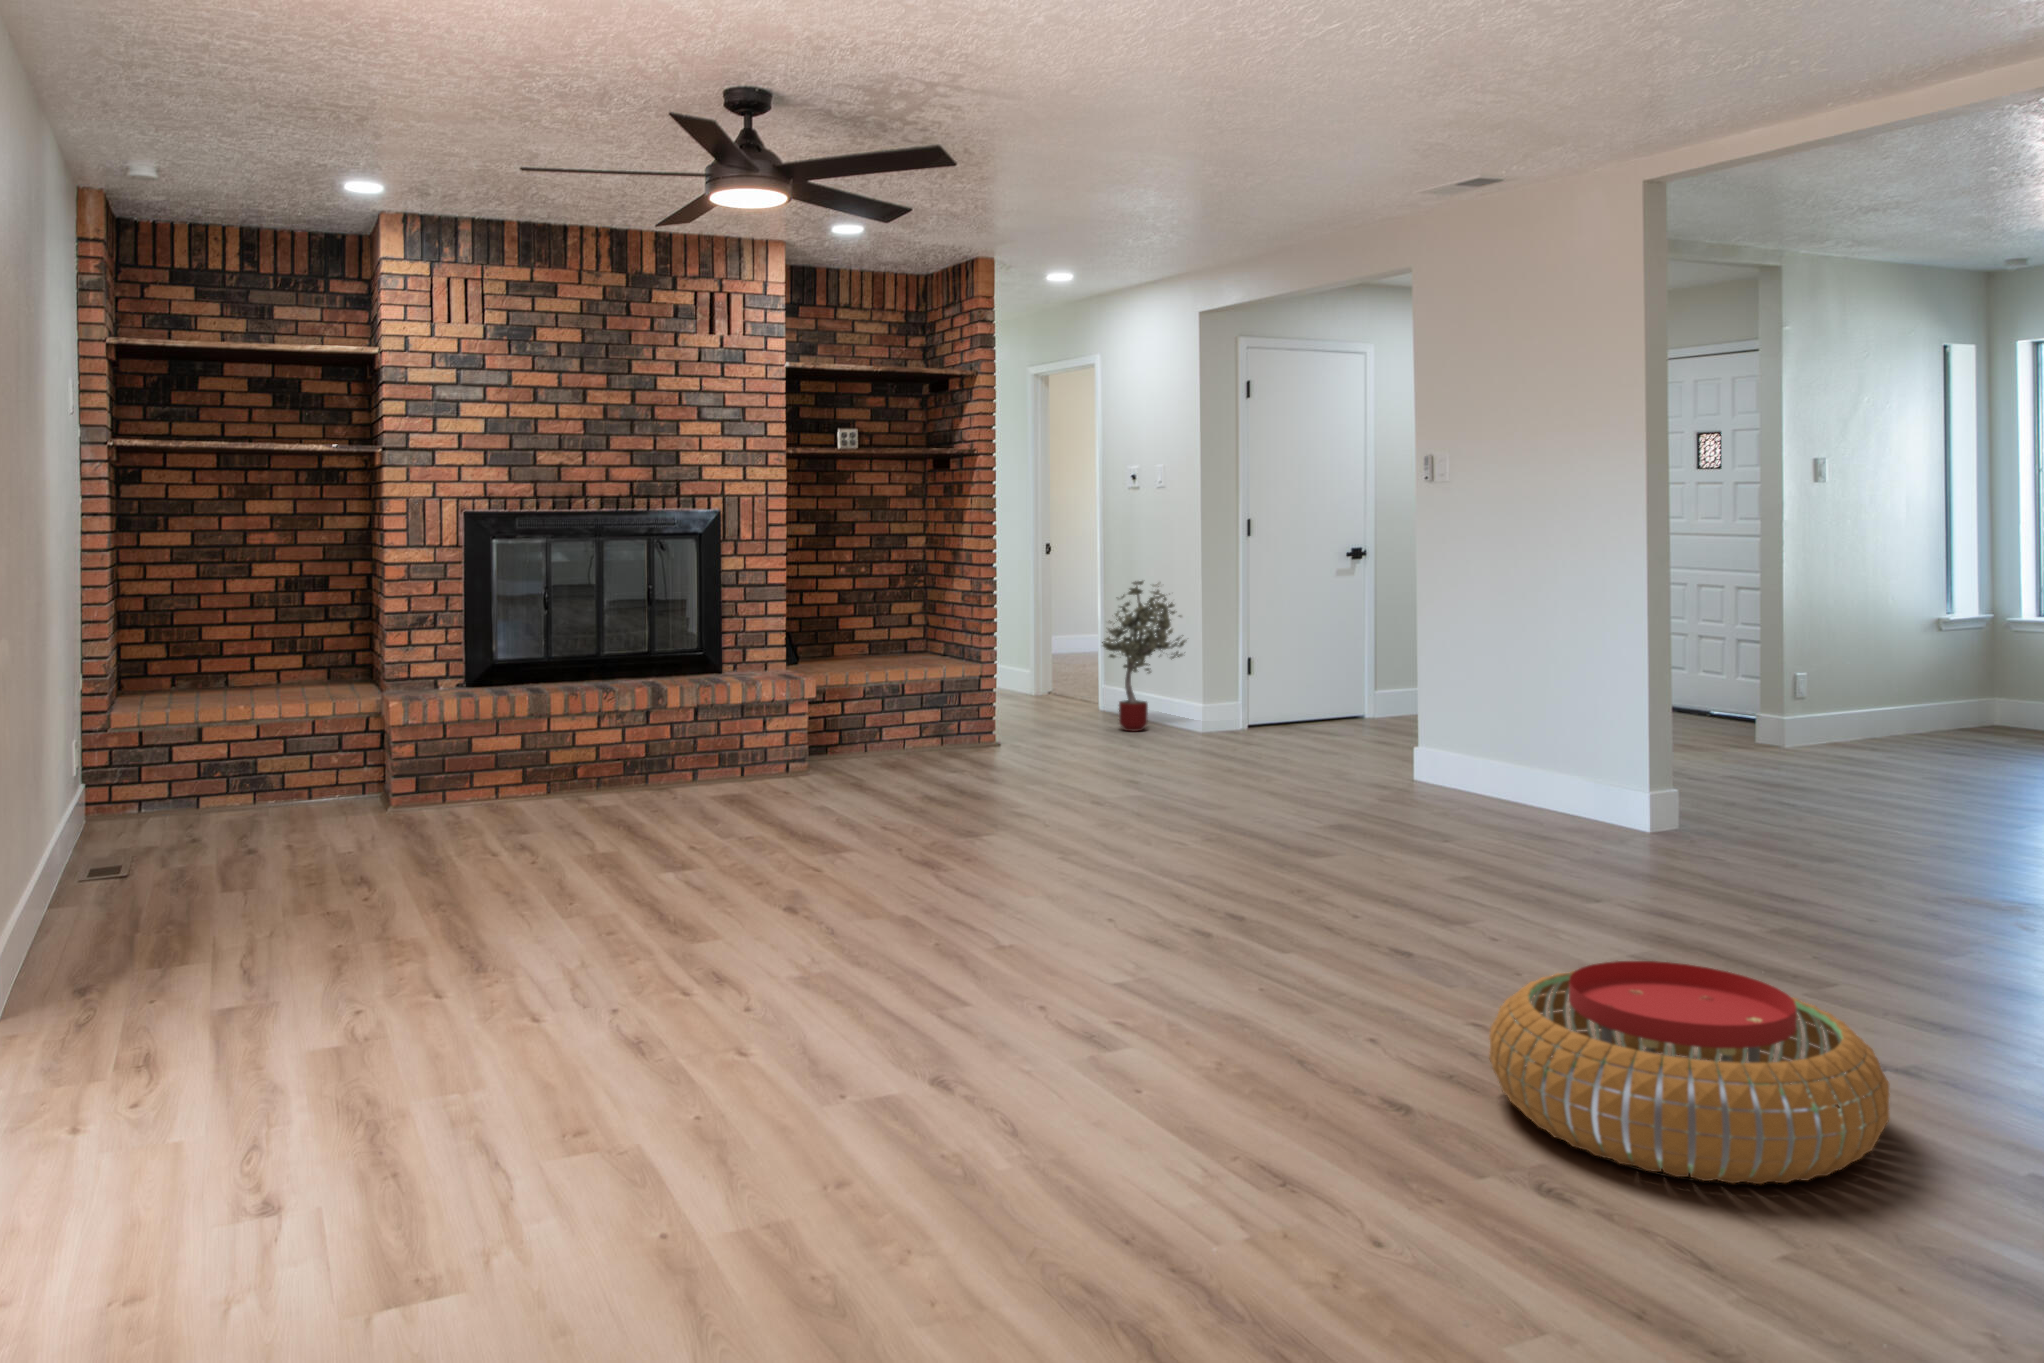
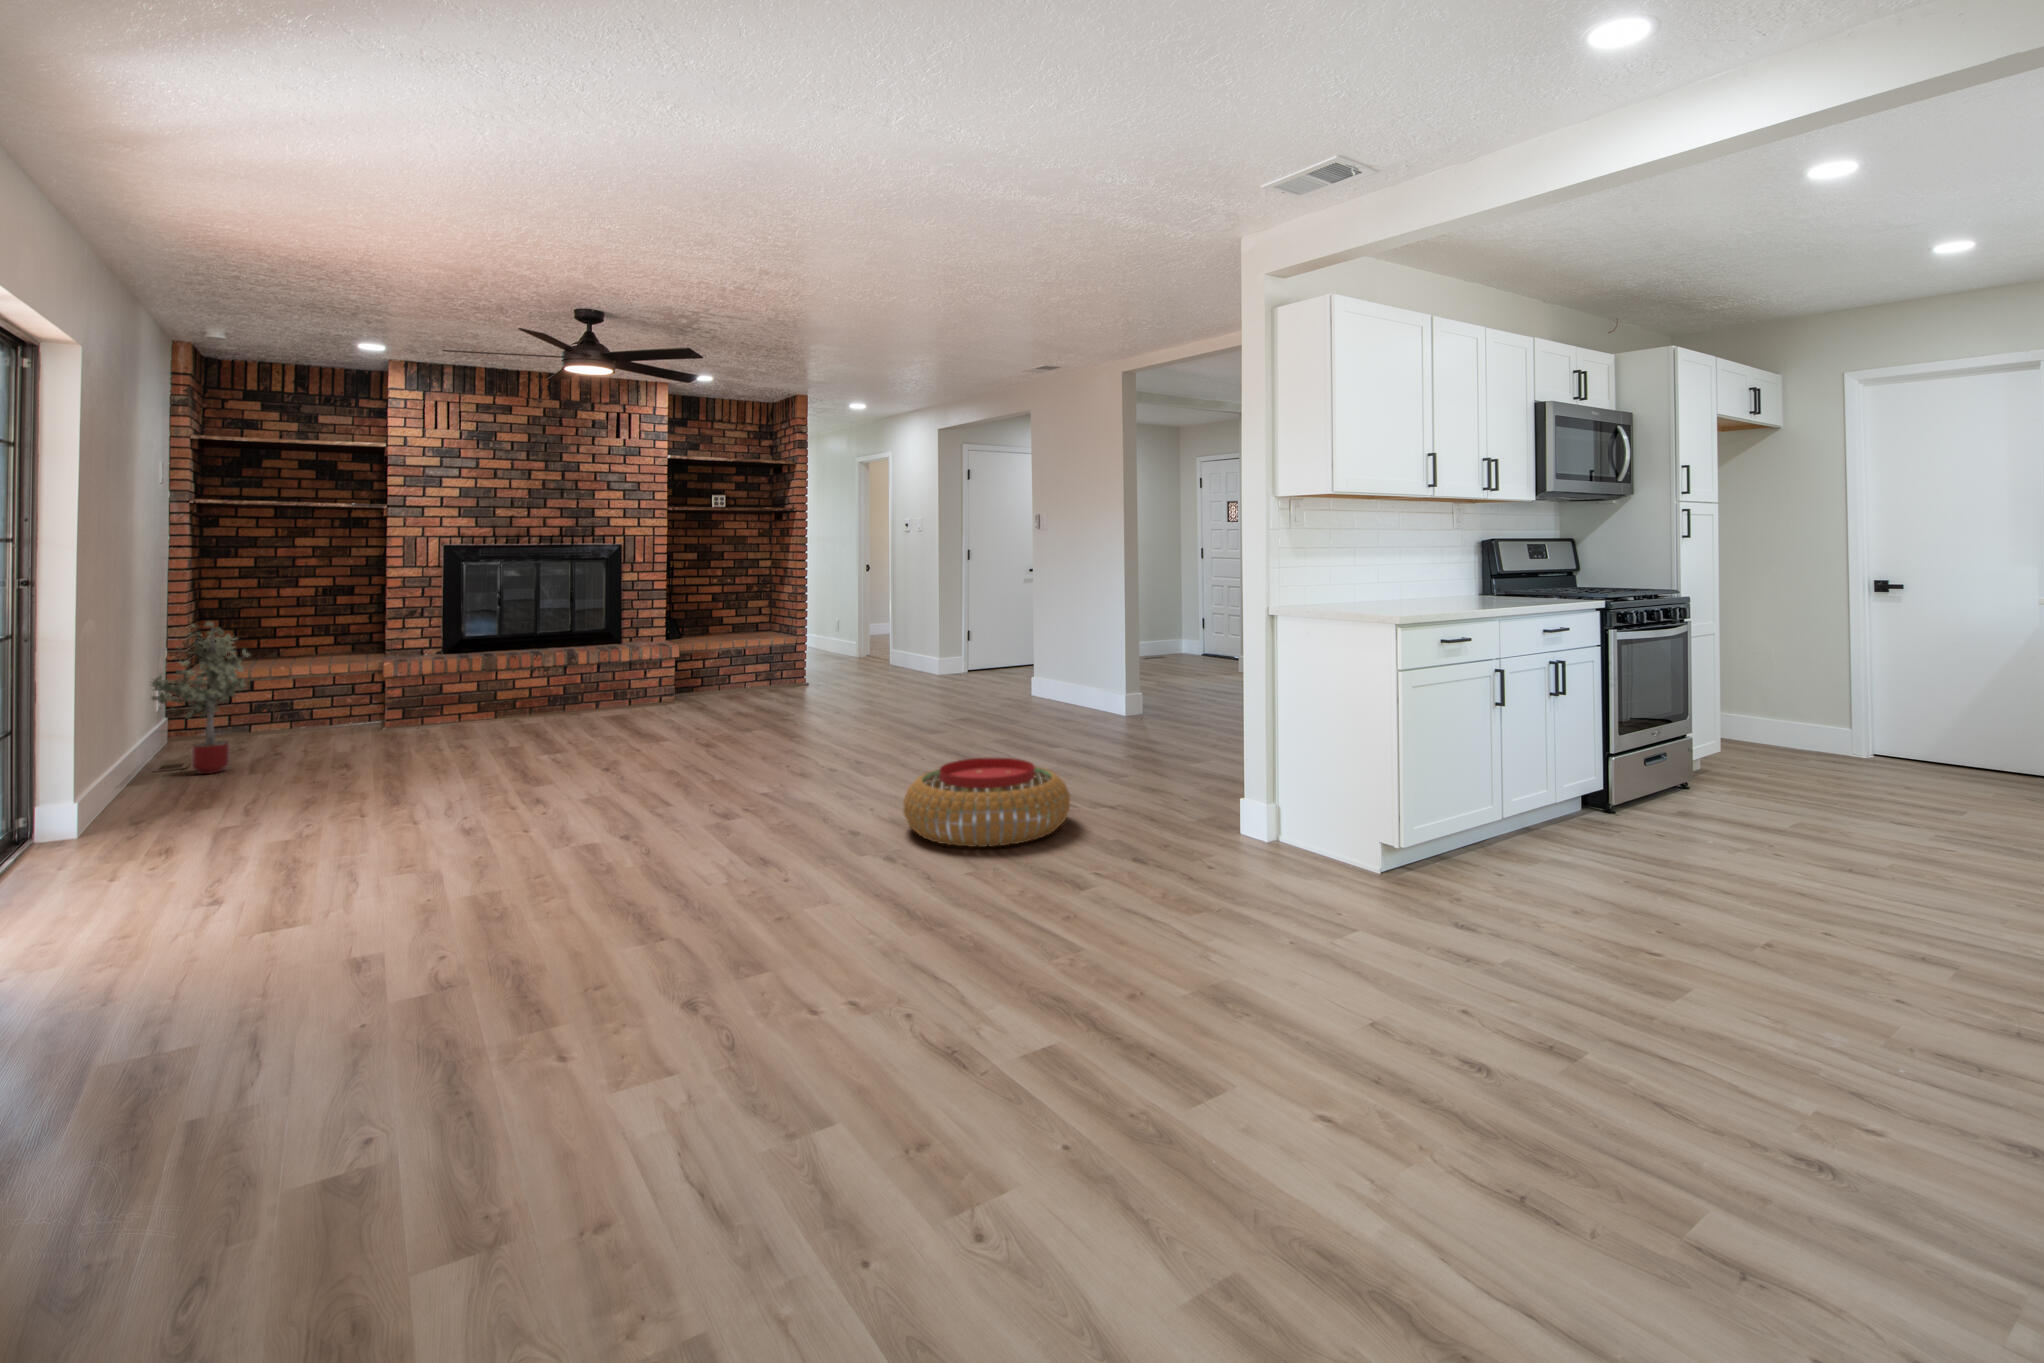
potted tree: present [1102,581,1187,731] -> present [152,622,249,774]

